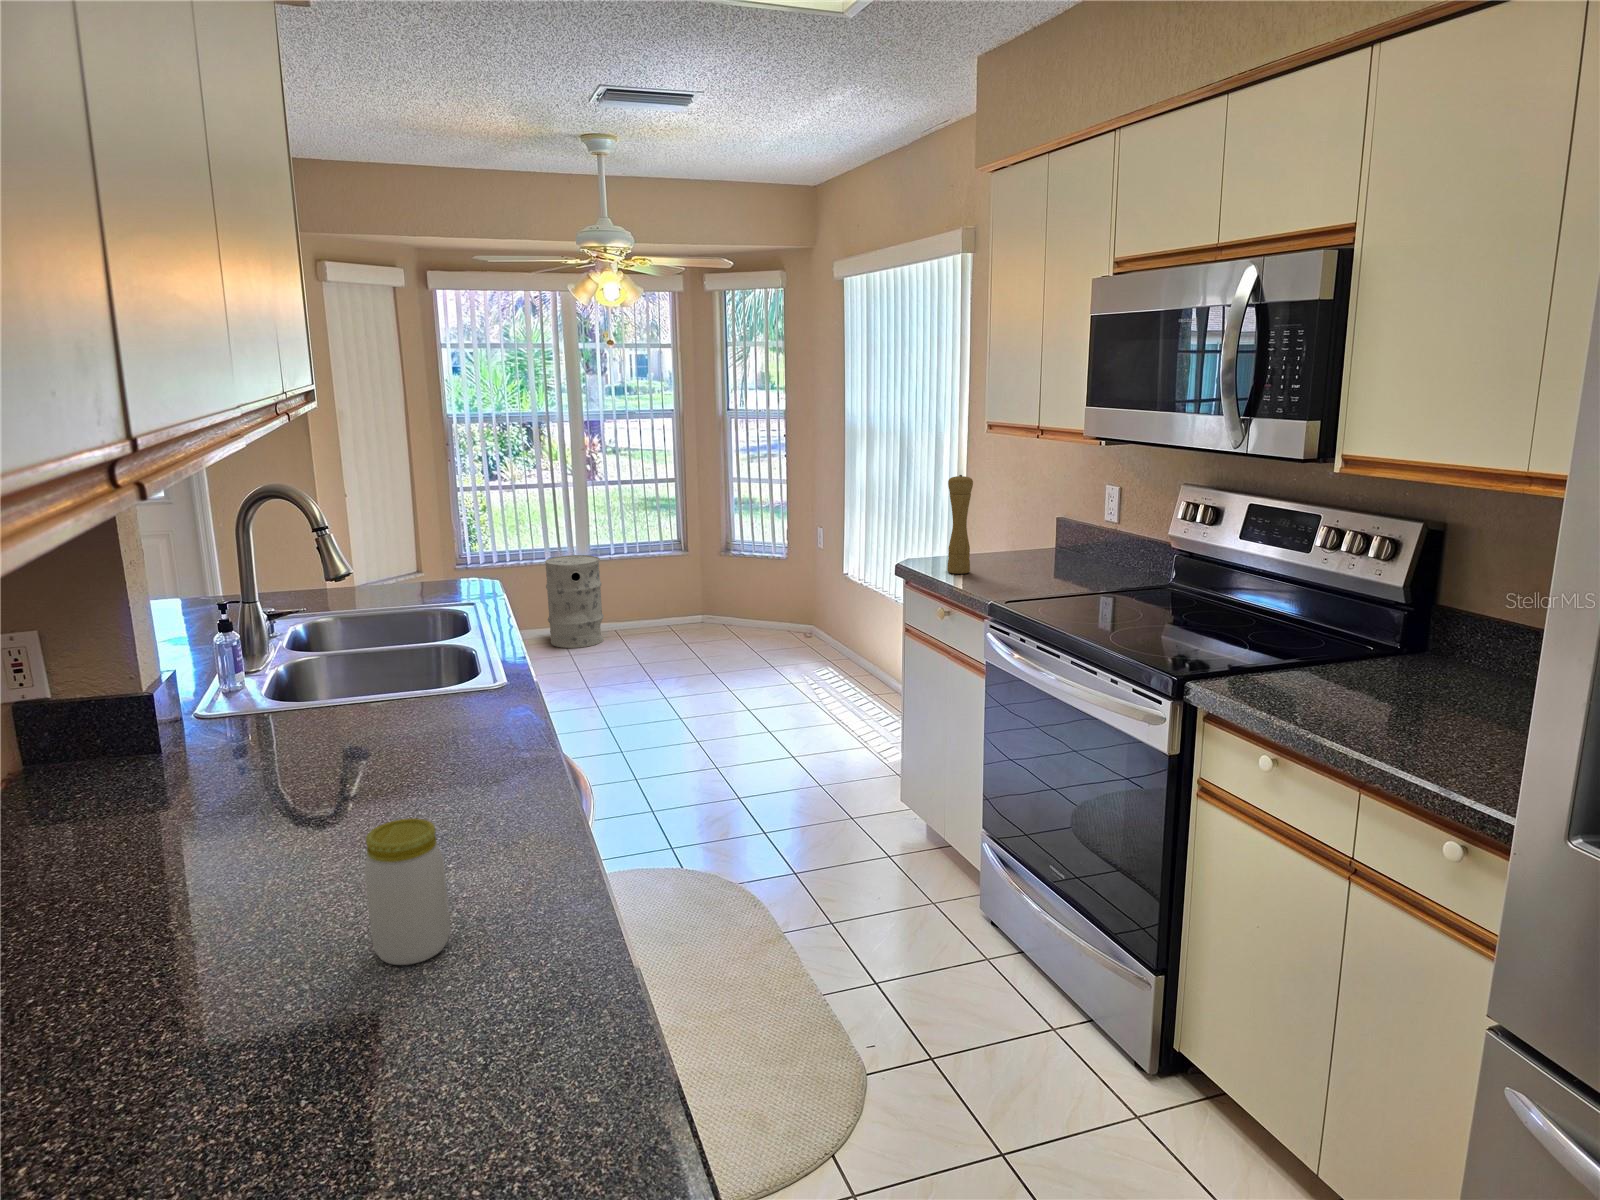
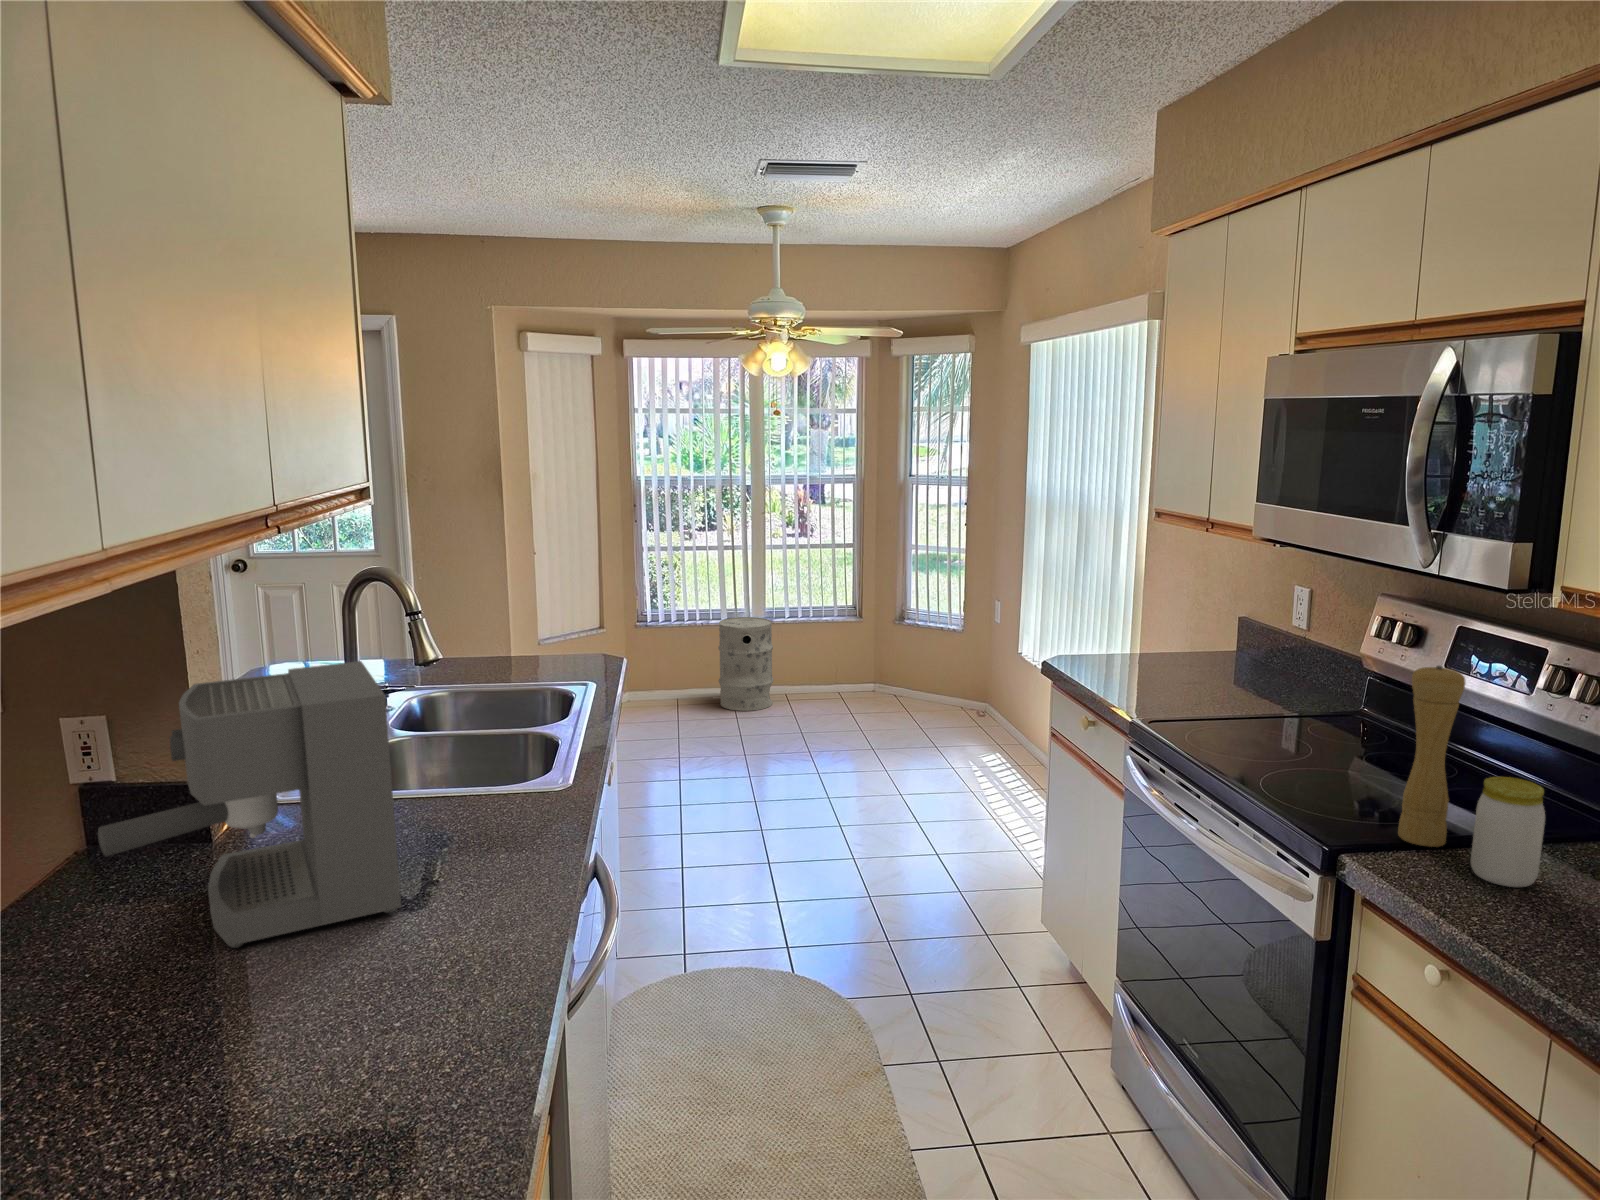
pepper mill: present [947,475,973,574] -> present [1398,666,1465,847]
coffee maker: none [79,566,389,841] -> present [98,661,401,948]
jar: present [364,818,450,965] -> present [1470,777,1545,887]

